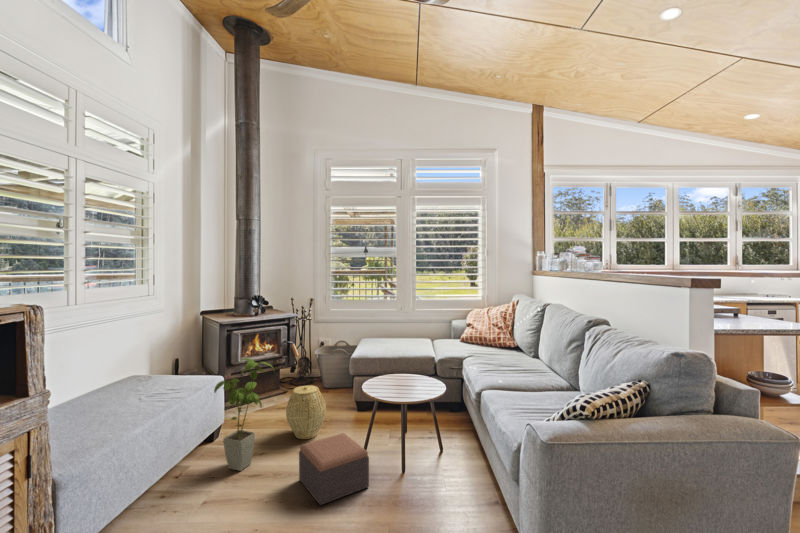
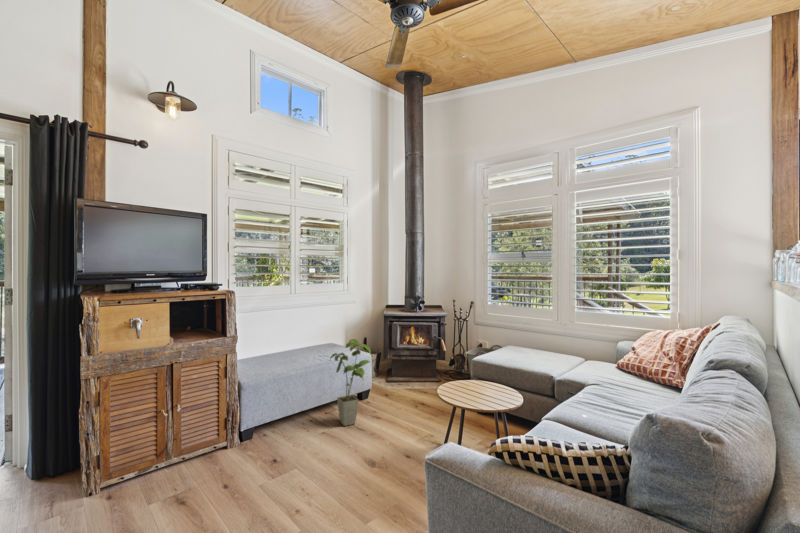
woven basket: present [286,385,326,439] -> none [397,374,431,421]
footstool: present [299,433,369,505] -> none [359,417,412,473]

